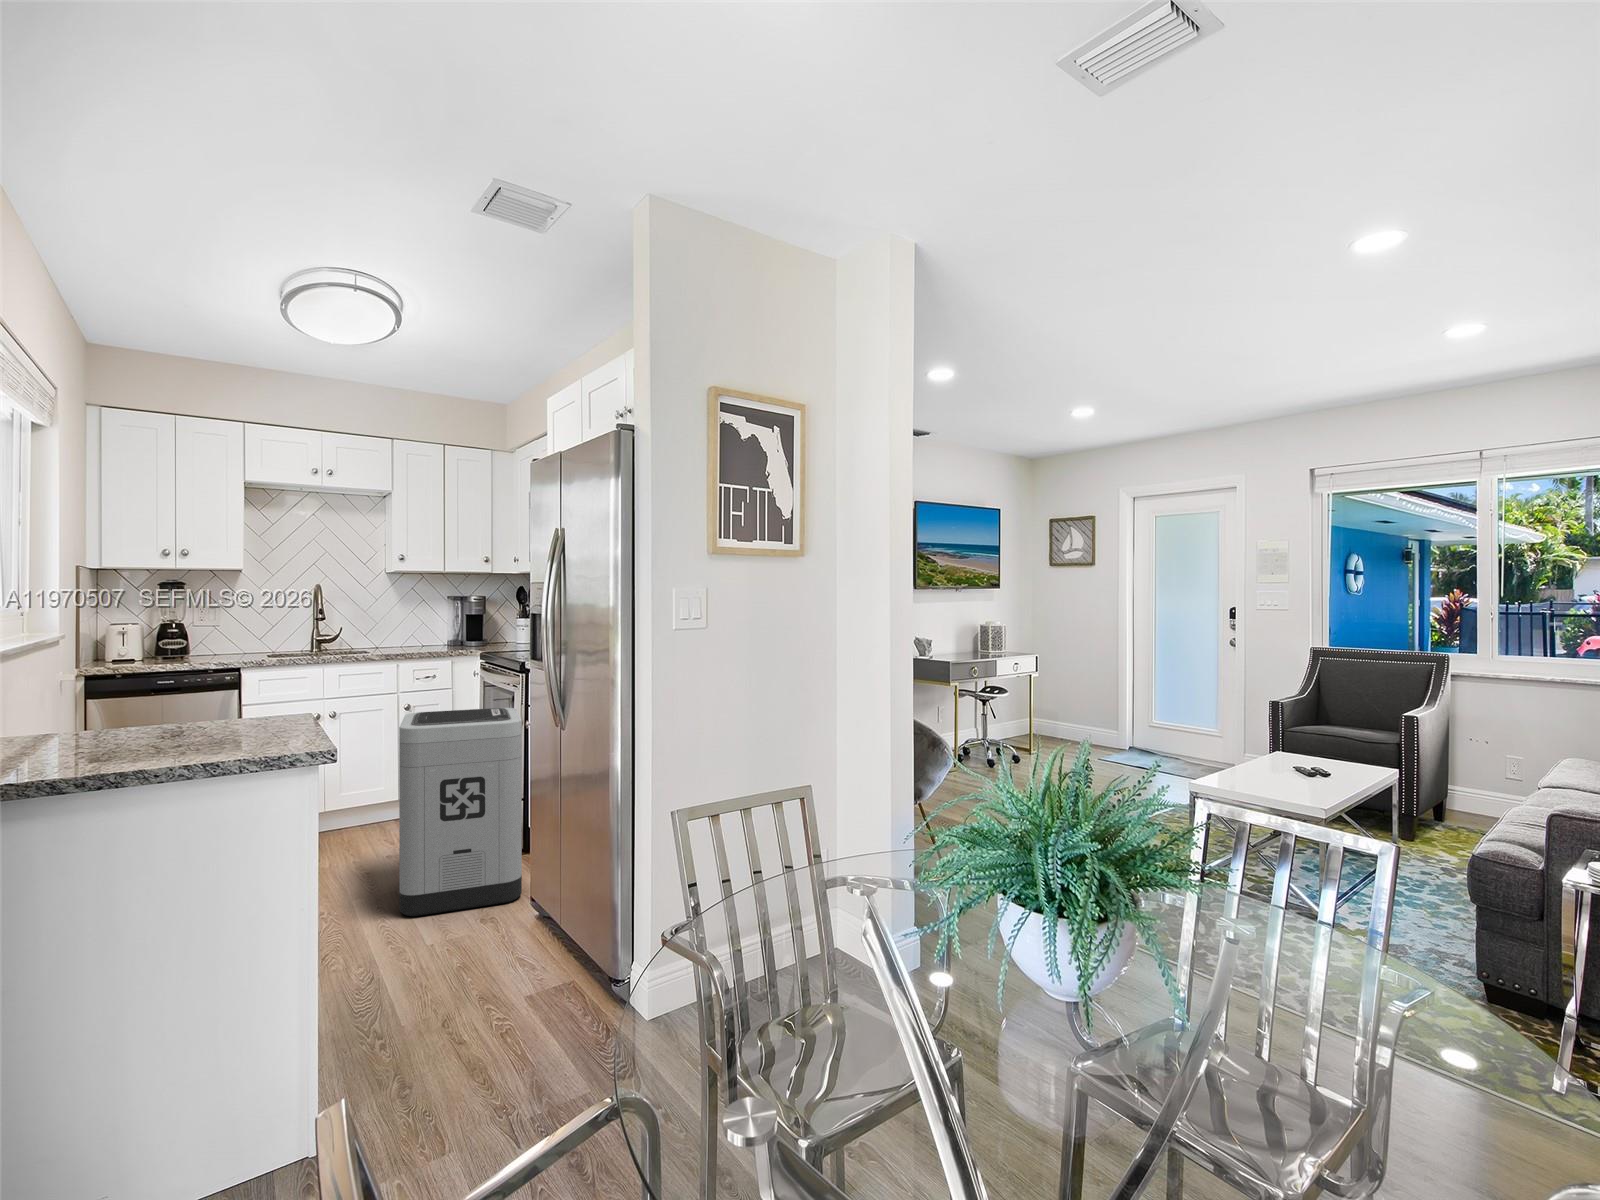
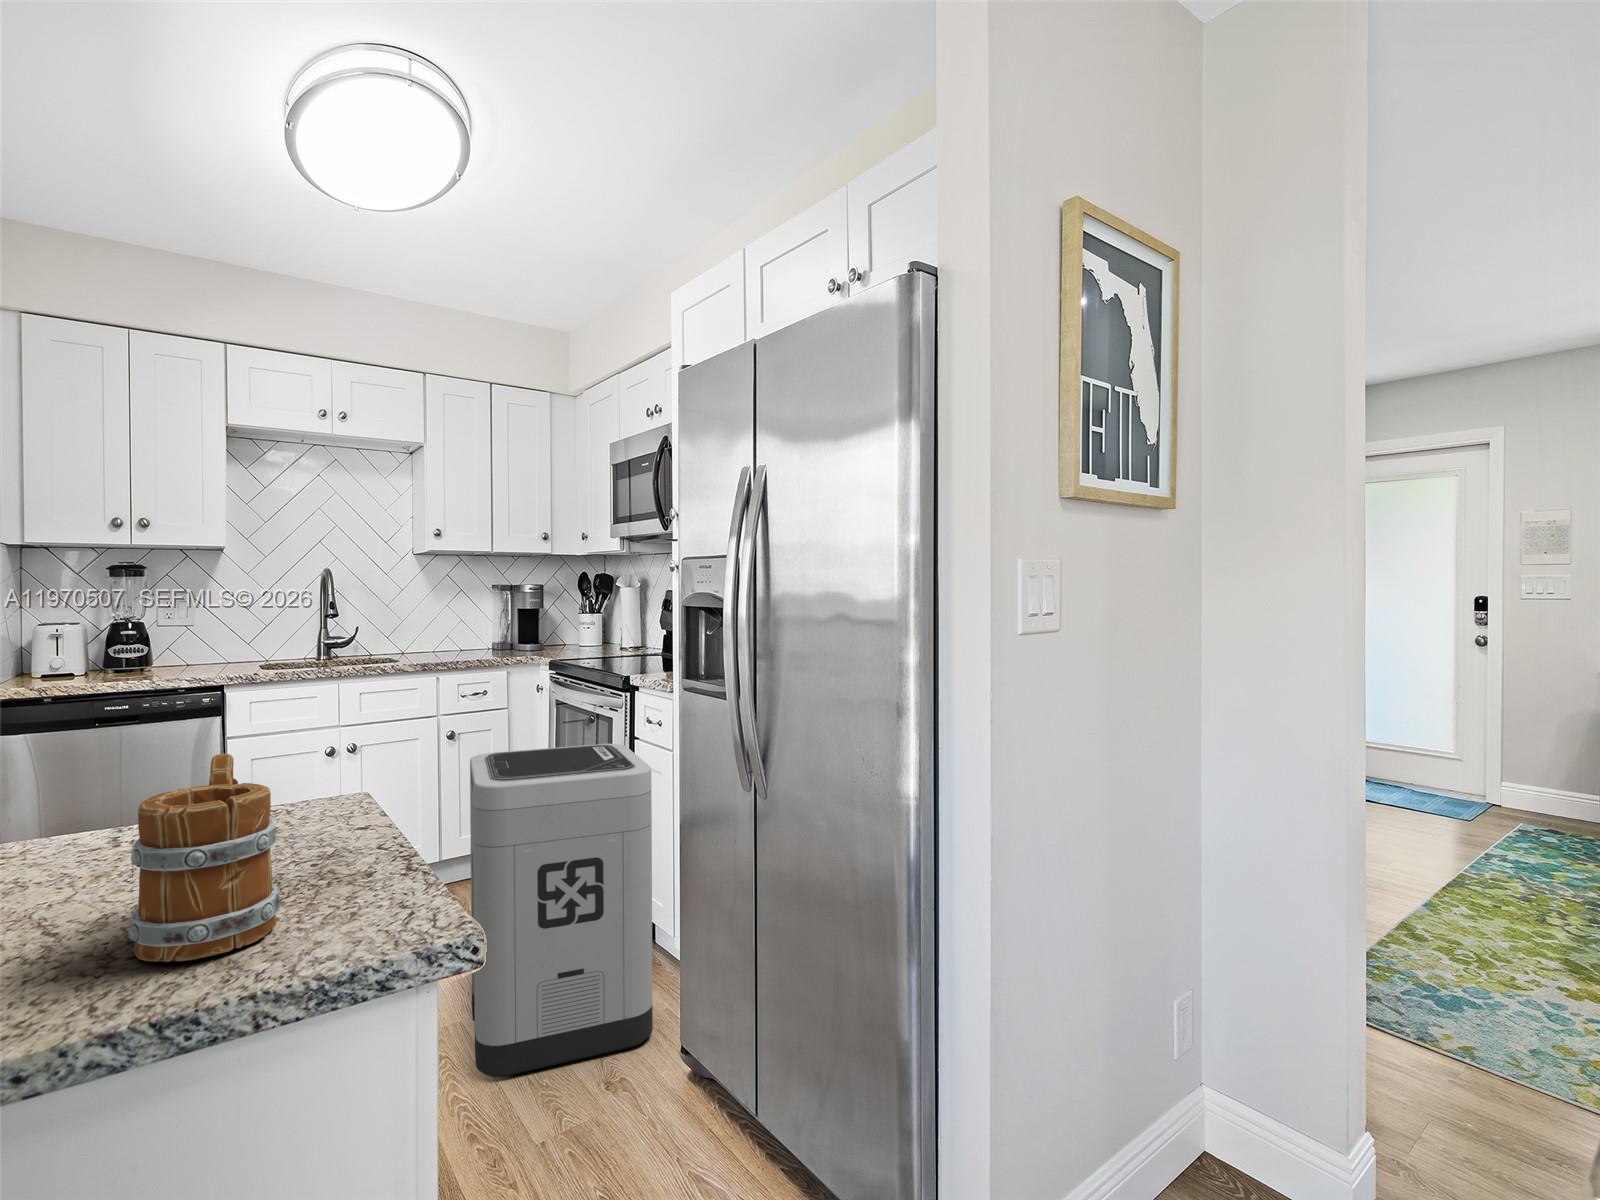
mug: none [193,676,253,751] -> present [128,754,280,962]

